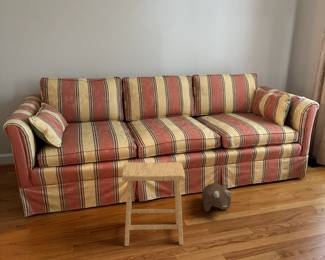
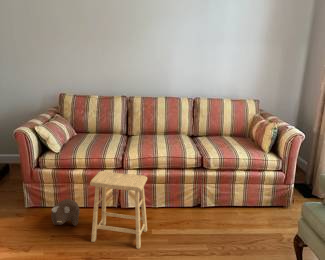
plush toy: present [202,183,232,212] -> present [51,199,80,226]

